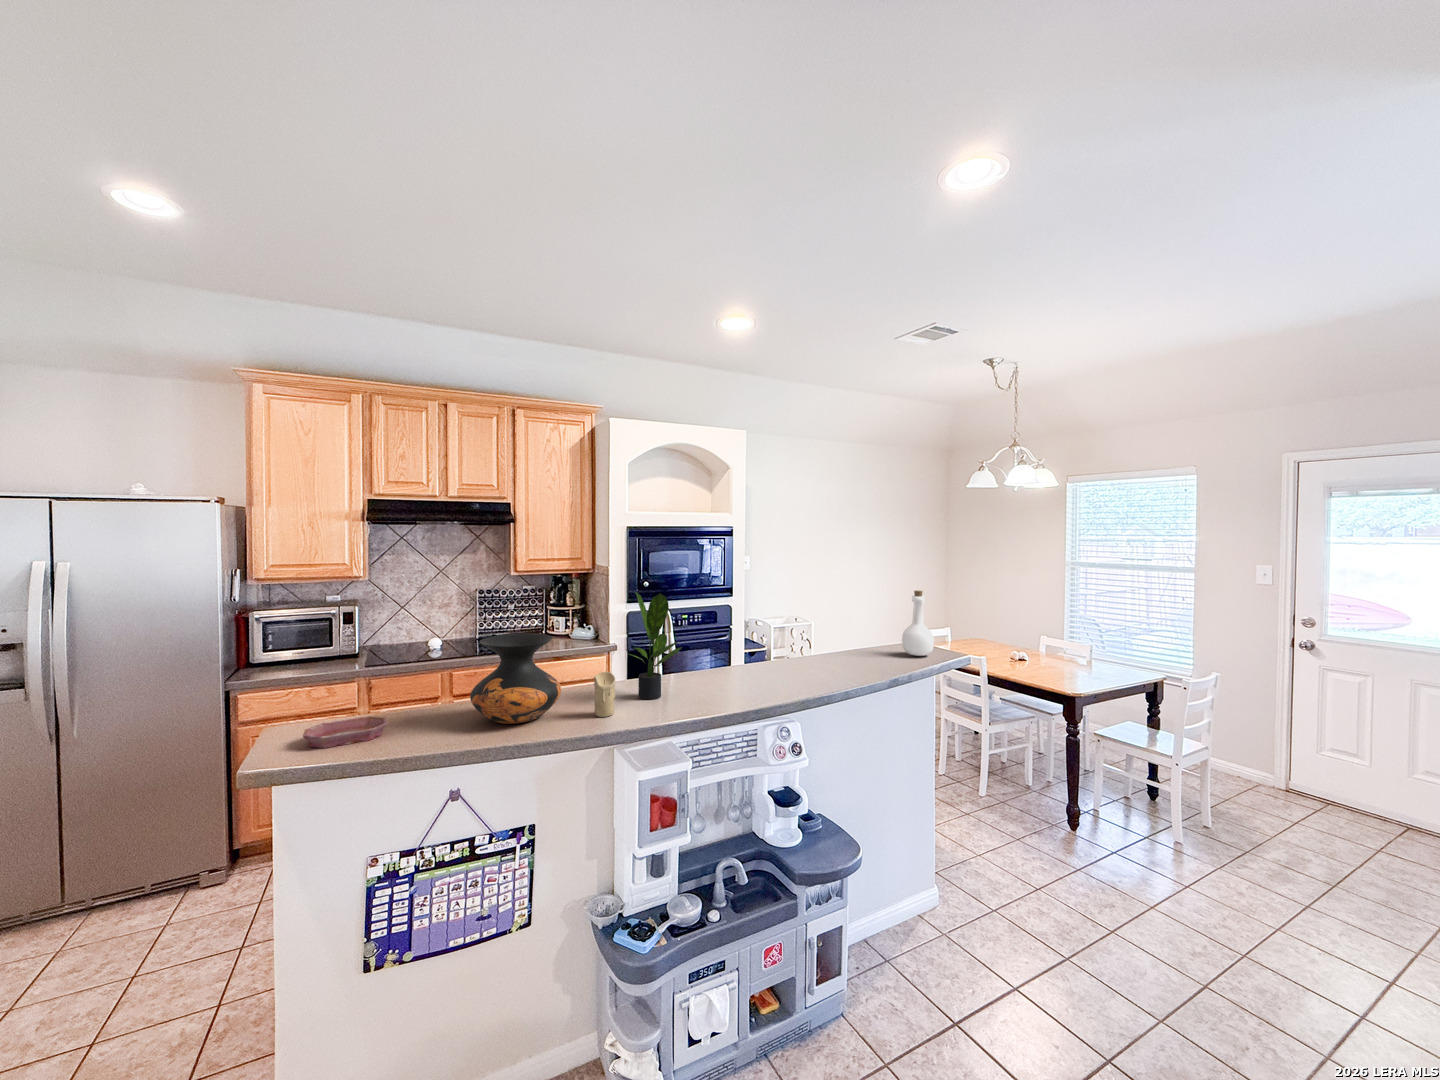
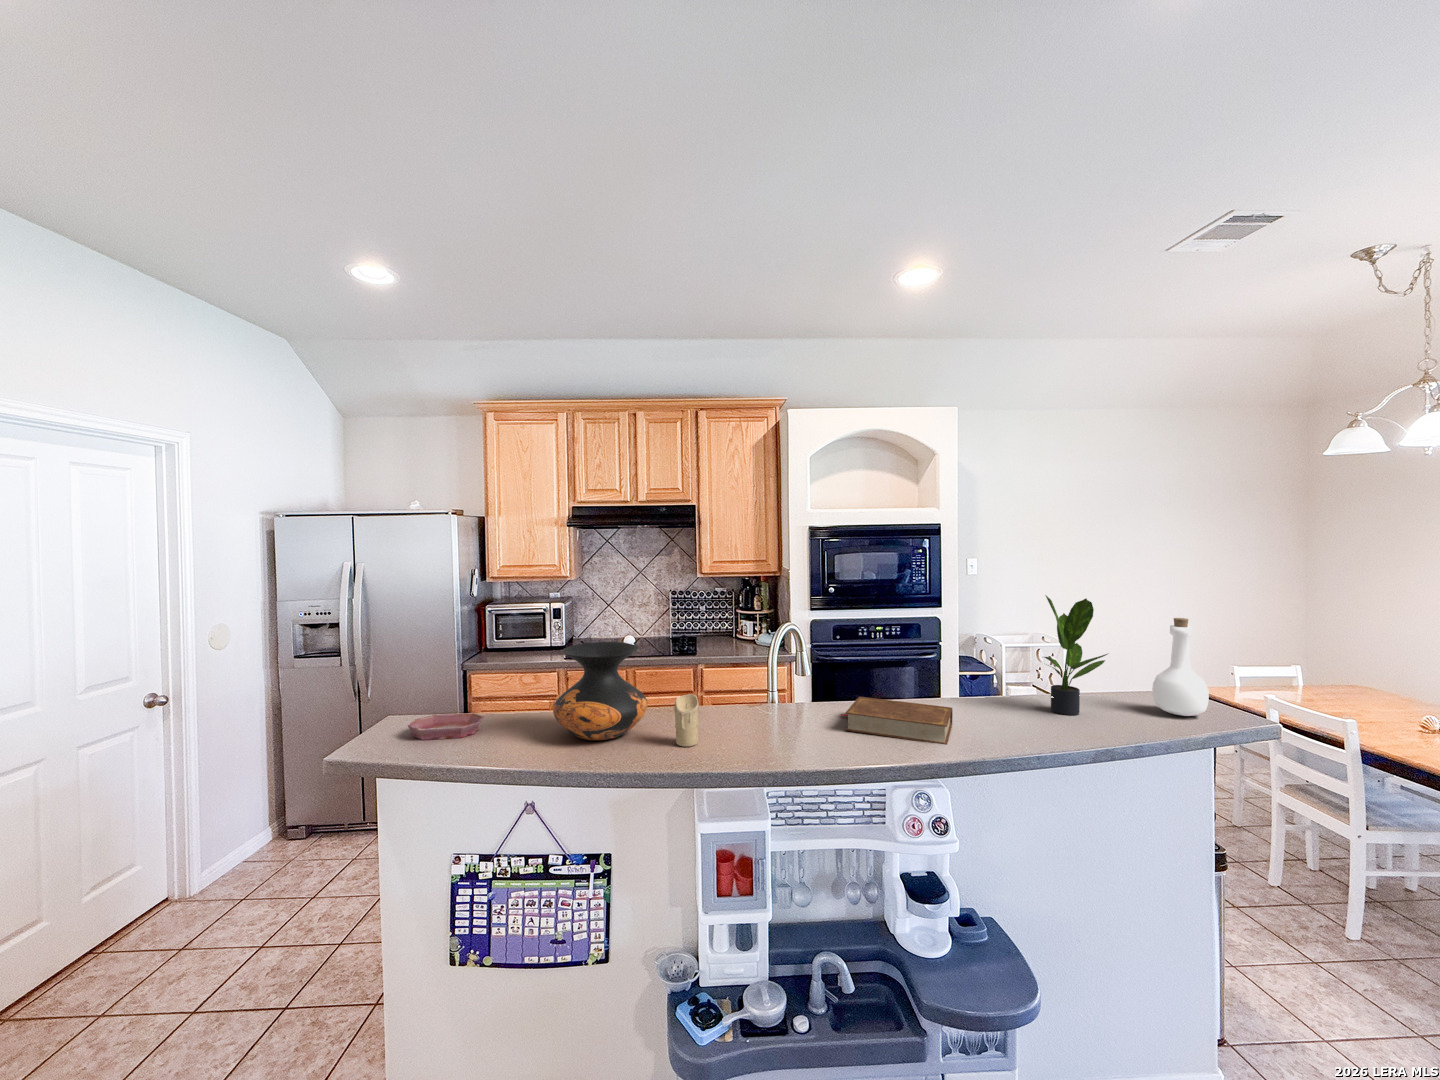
potted plant: present [629,592,682,699] -> present [1044,596,1107,715]
book: none [707,664,797,690] -> present [840,697,953,745]

